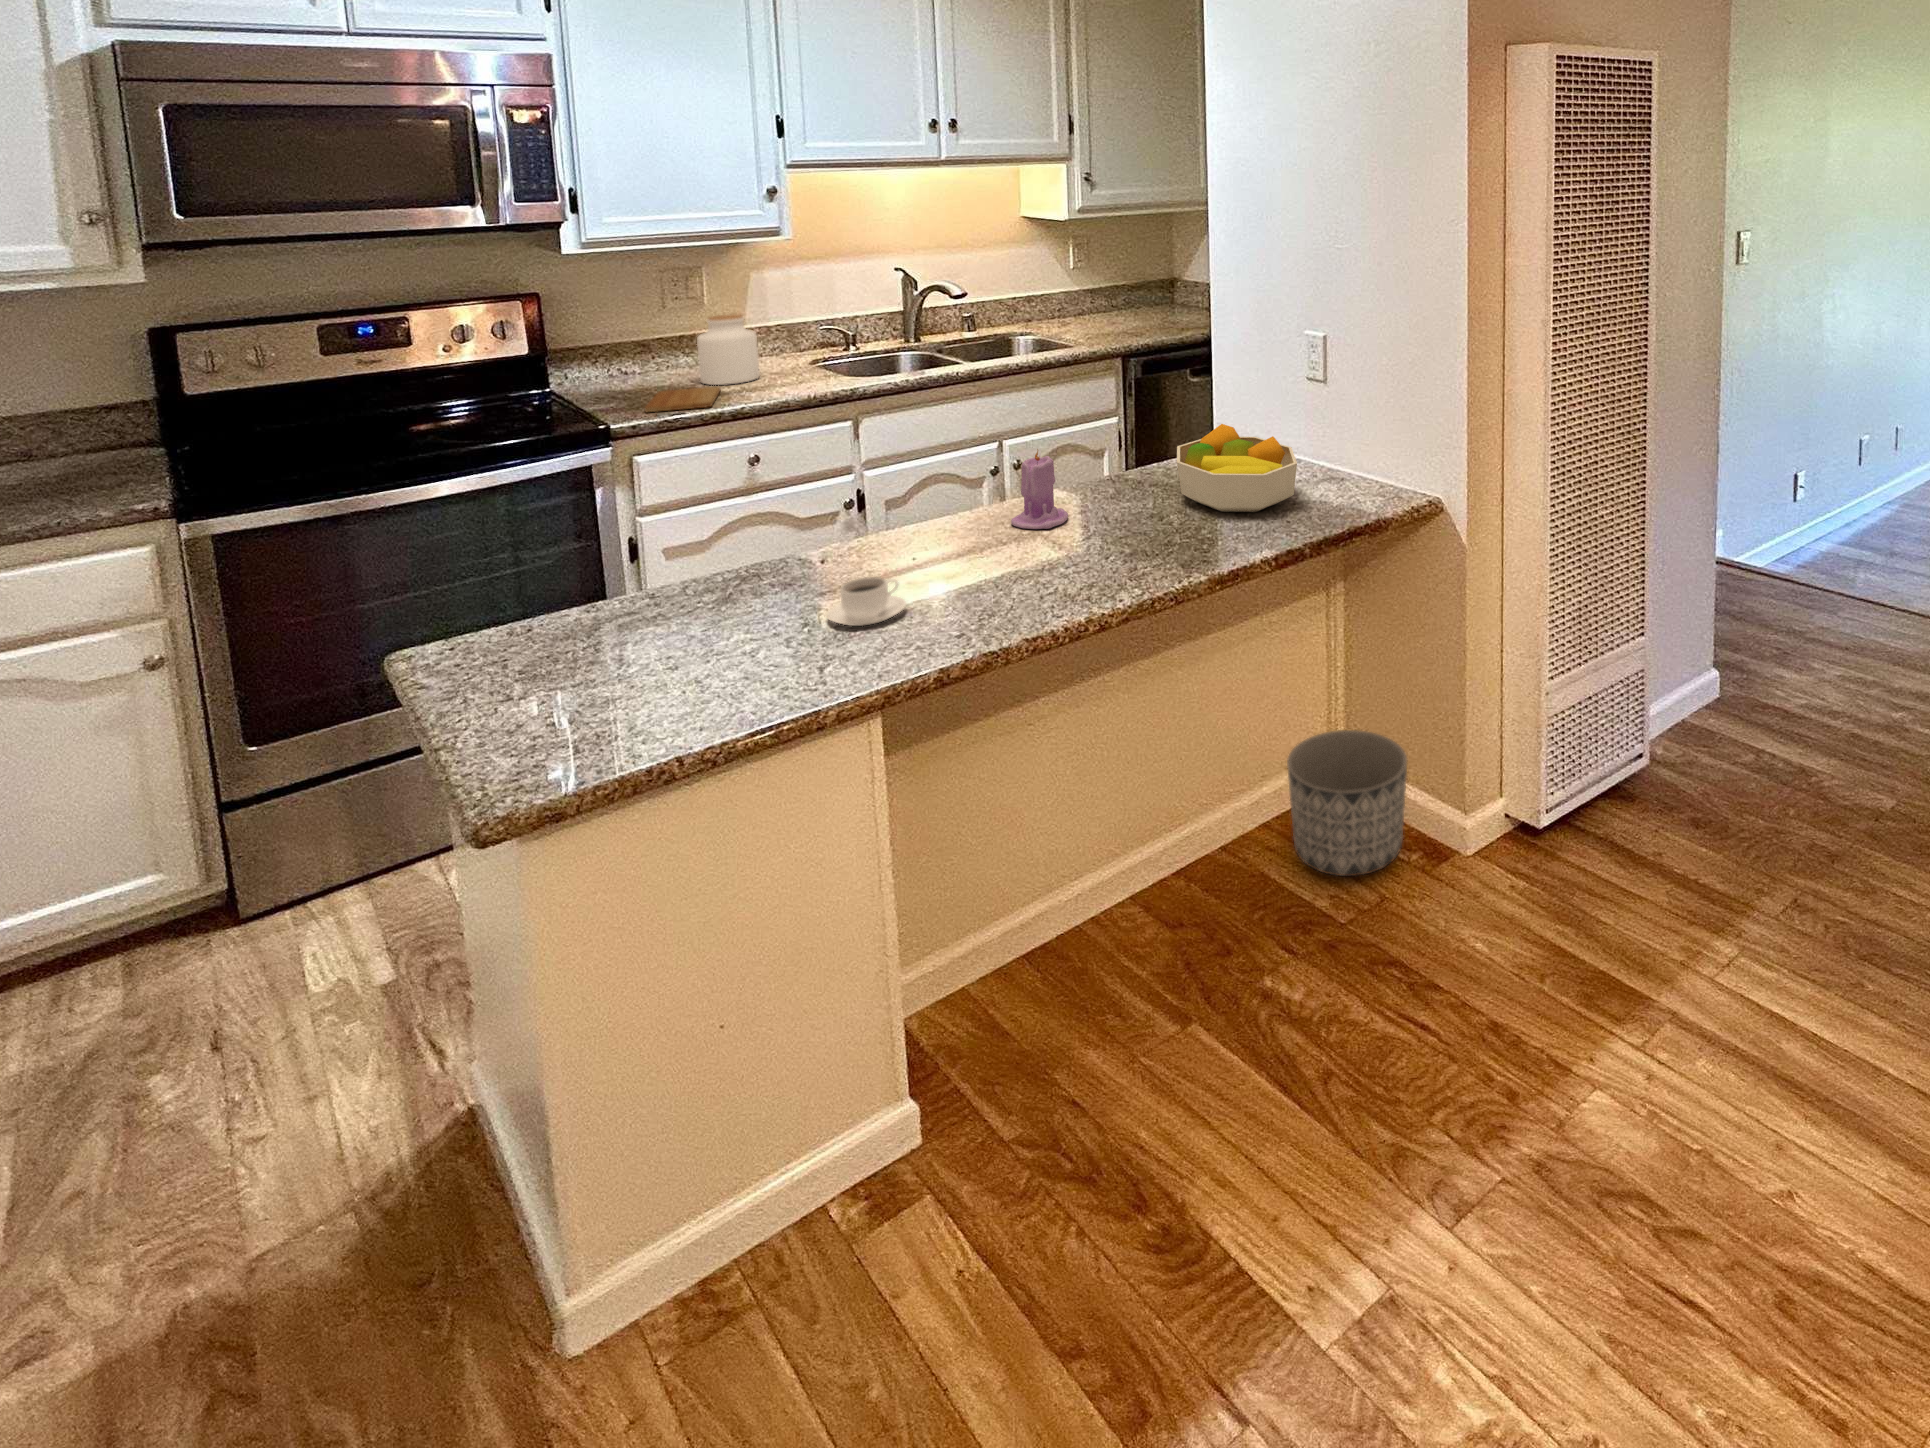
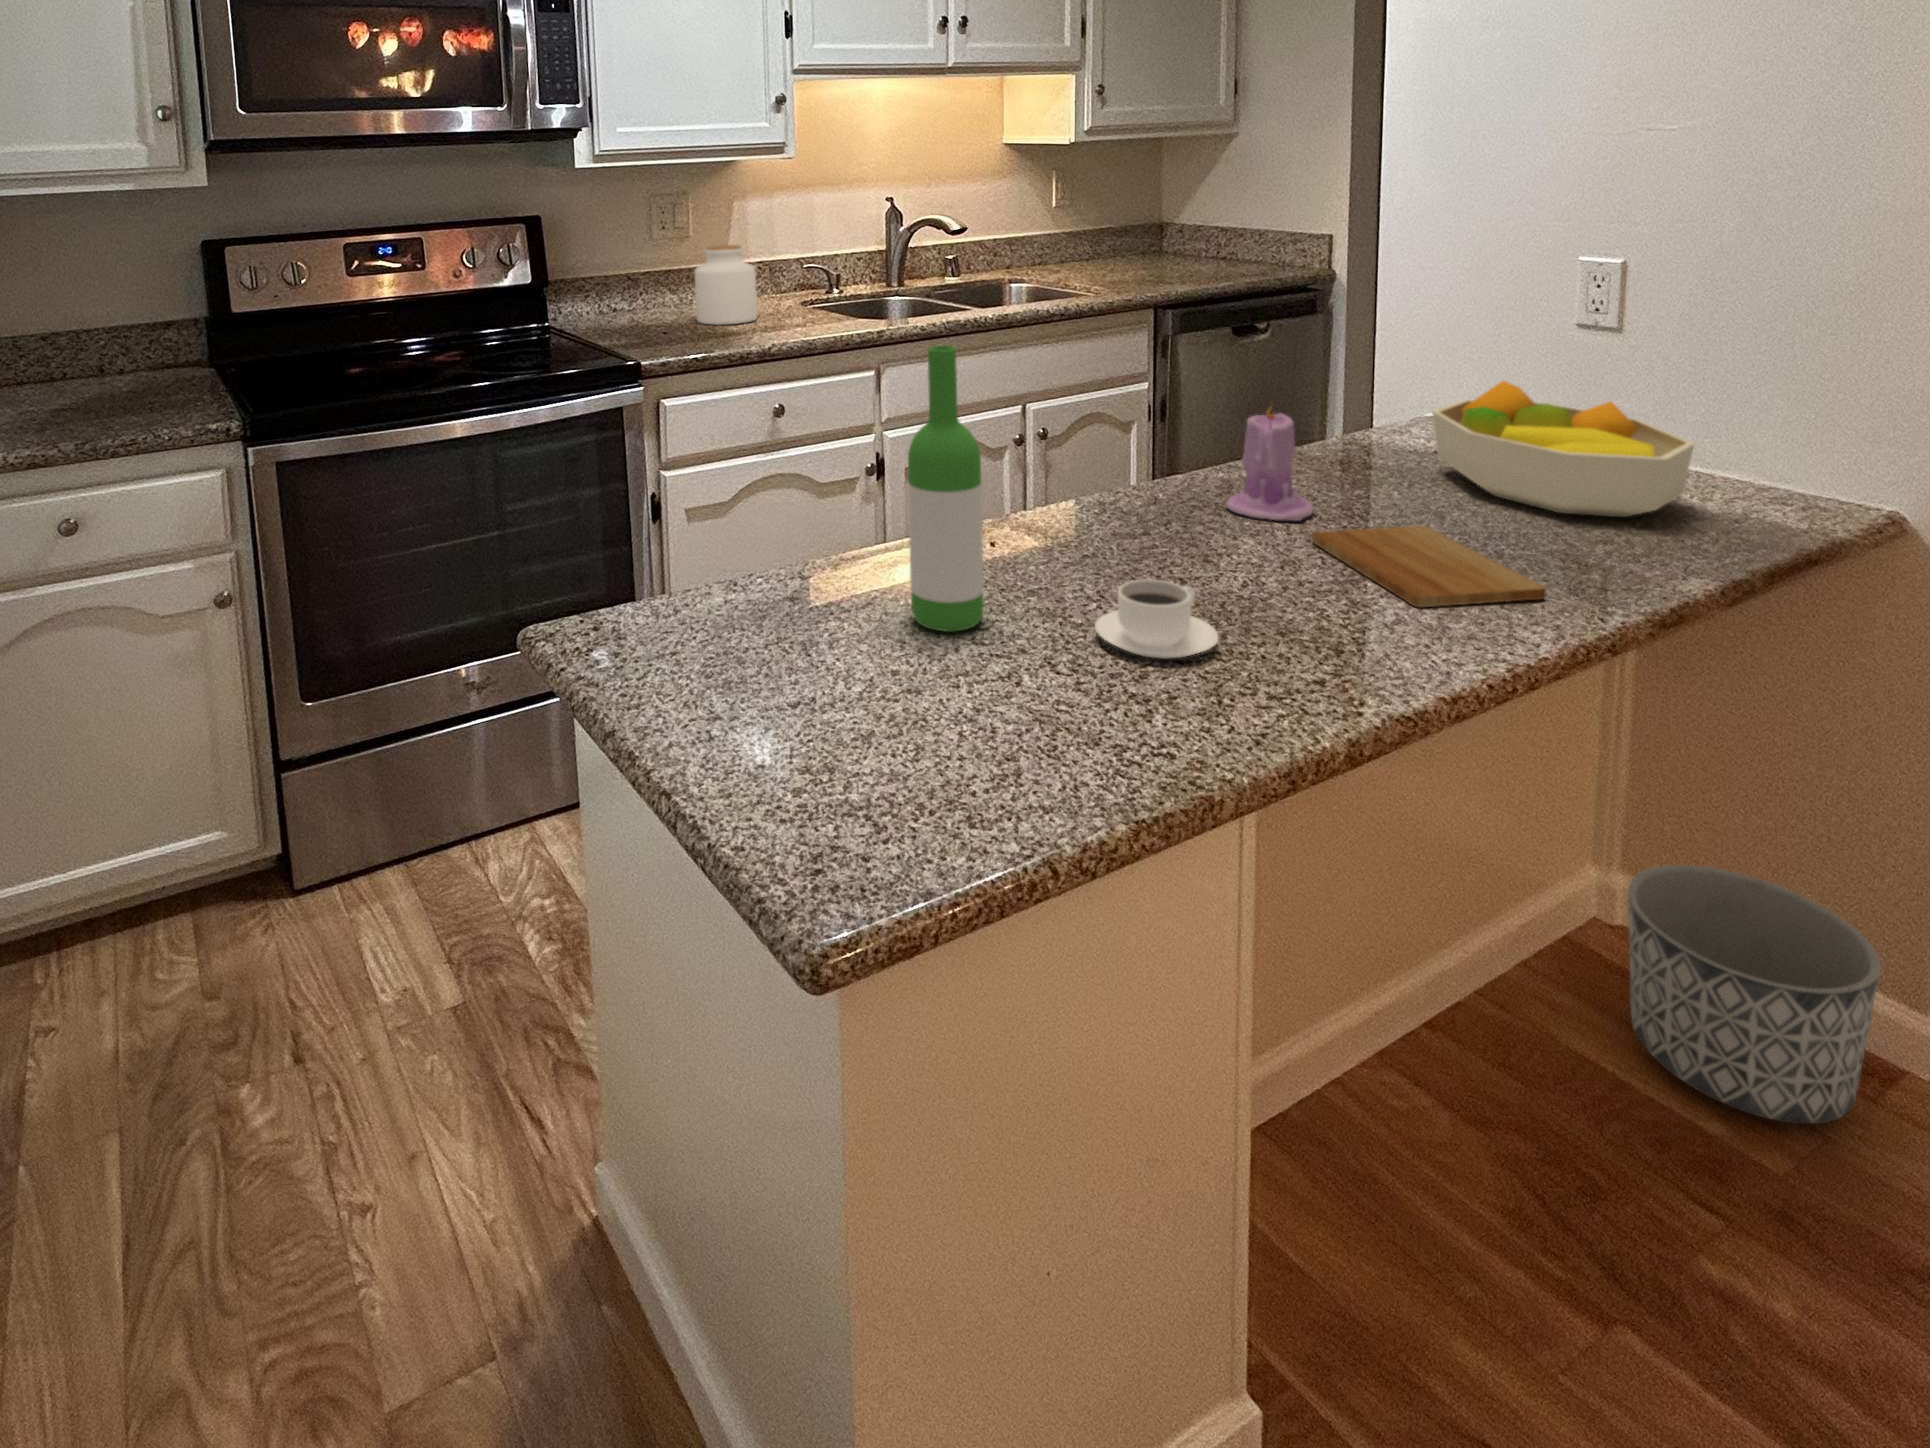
cutting board: present [645,386,721,412] -> present [1312,525,1546,608]
wine bottle: none [699,432,761,623] -> present [908,345,984,632]

